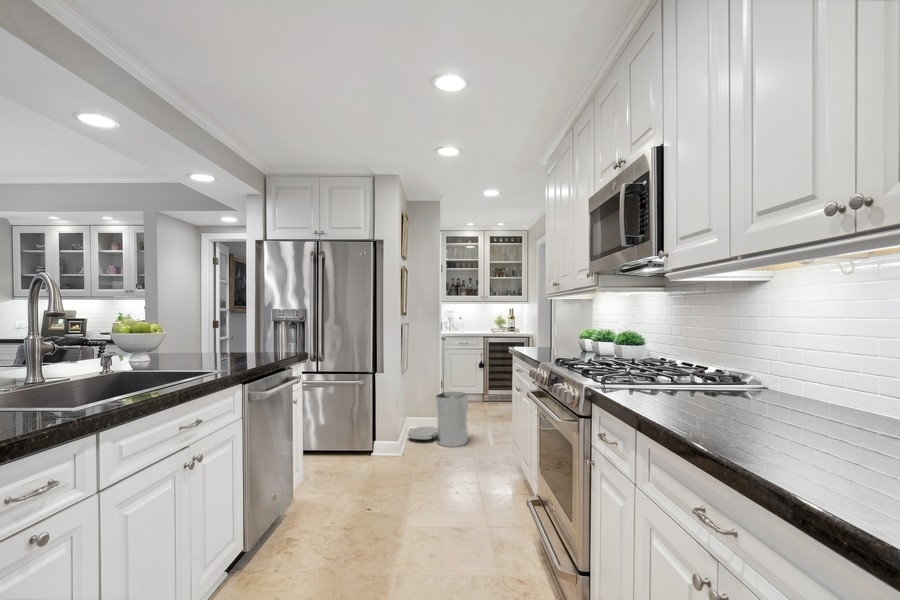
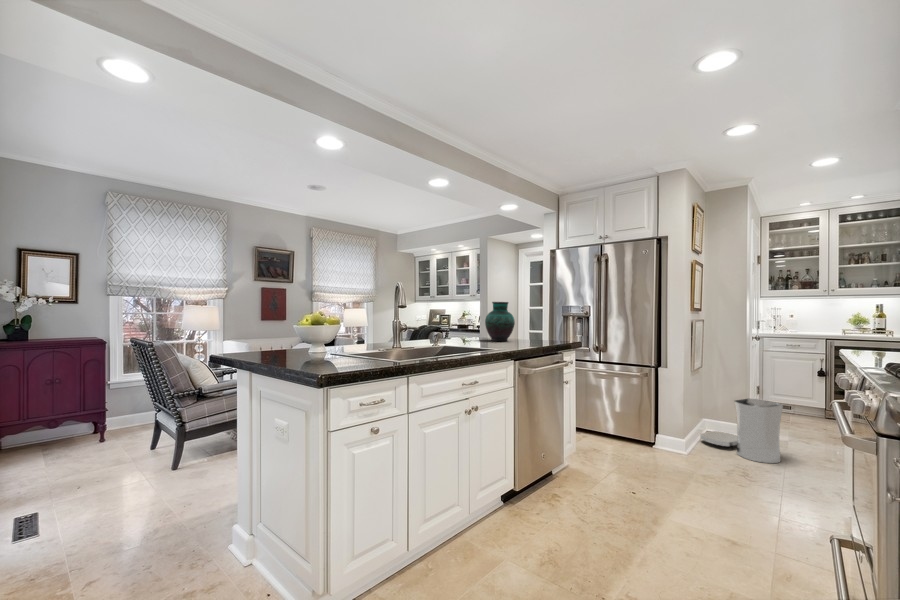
vase: none [181,306,227,360] -> present [485,302,515,341]

